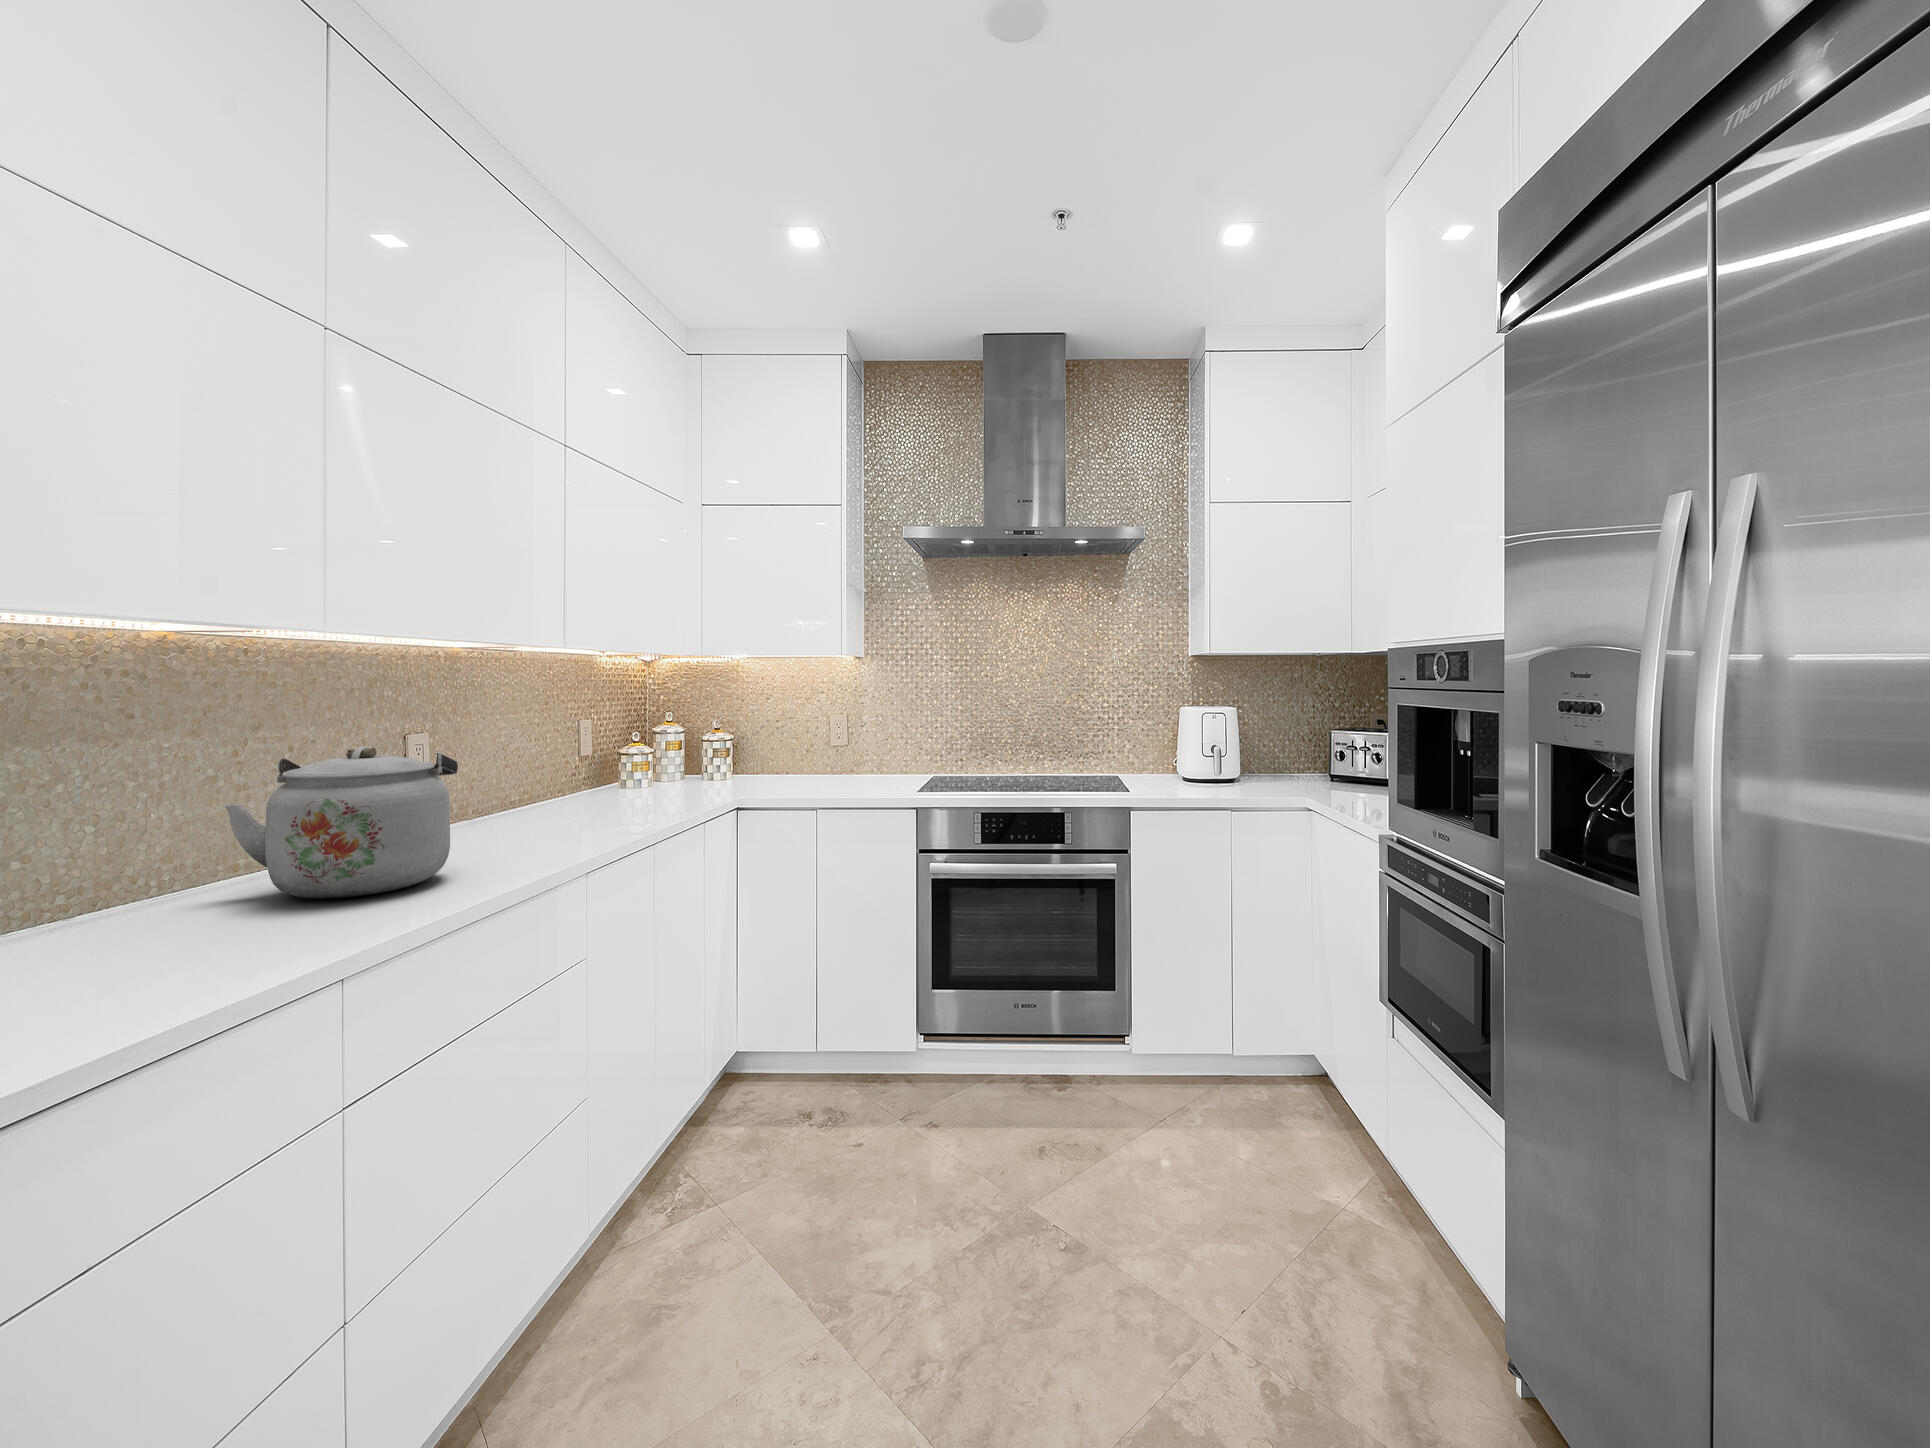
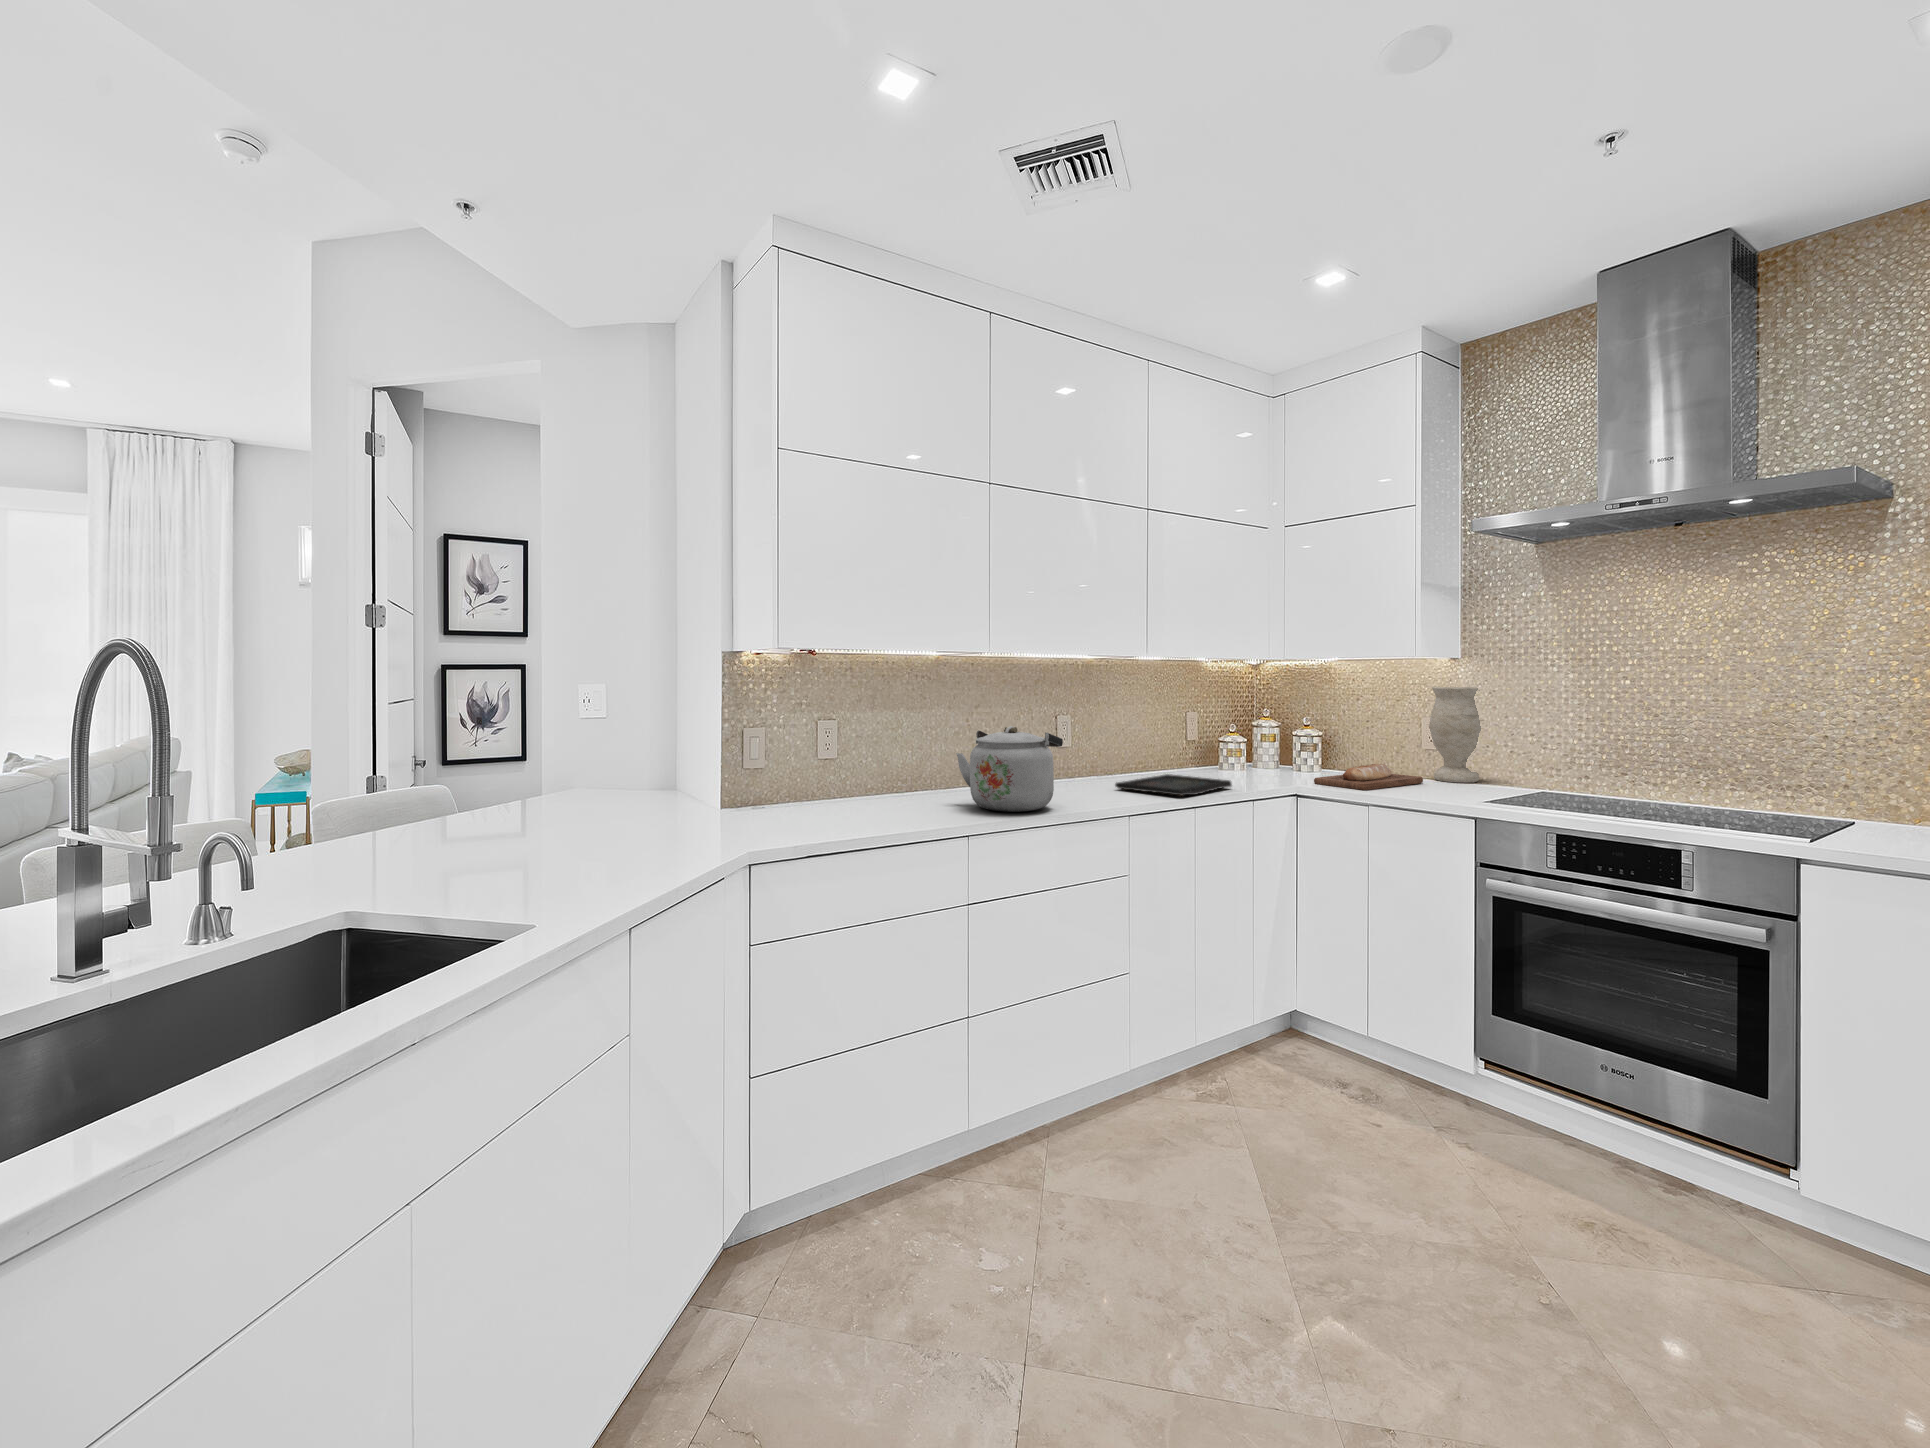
vase: none [836,684,881,776] -> present [1429,686,1481,783]
bread loaf: none [746,764,839,792] -> present [1314,764,1423,790]
tray: none [515,798,669,828] -> present [1115,774,1232,796]

